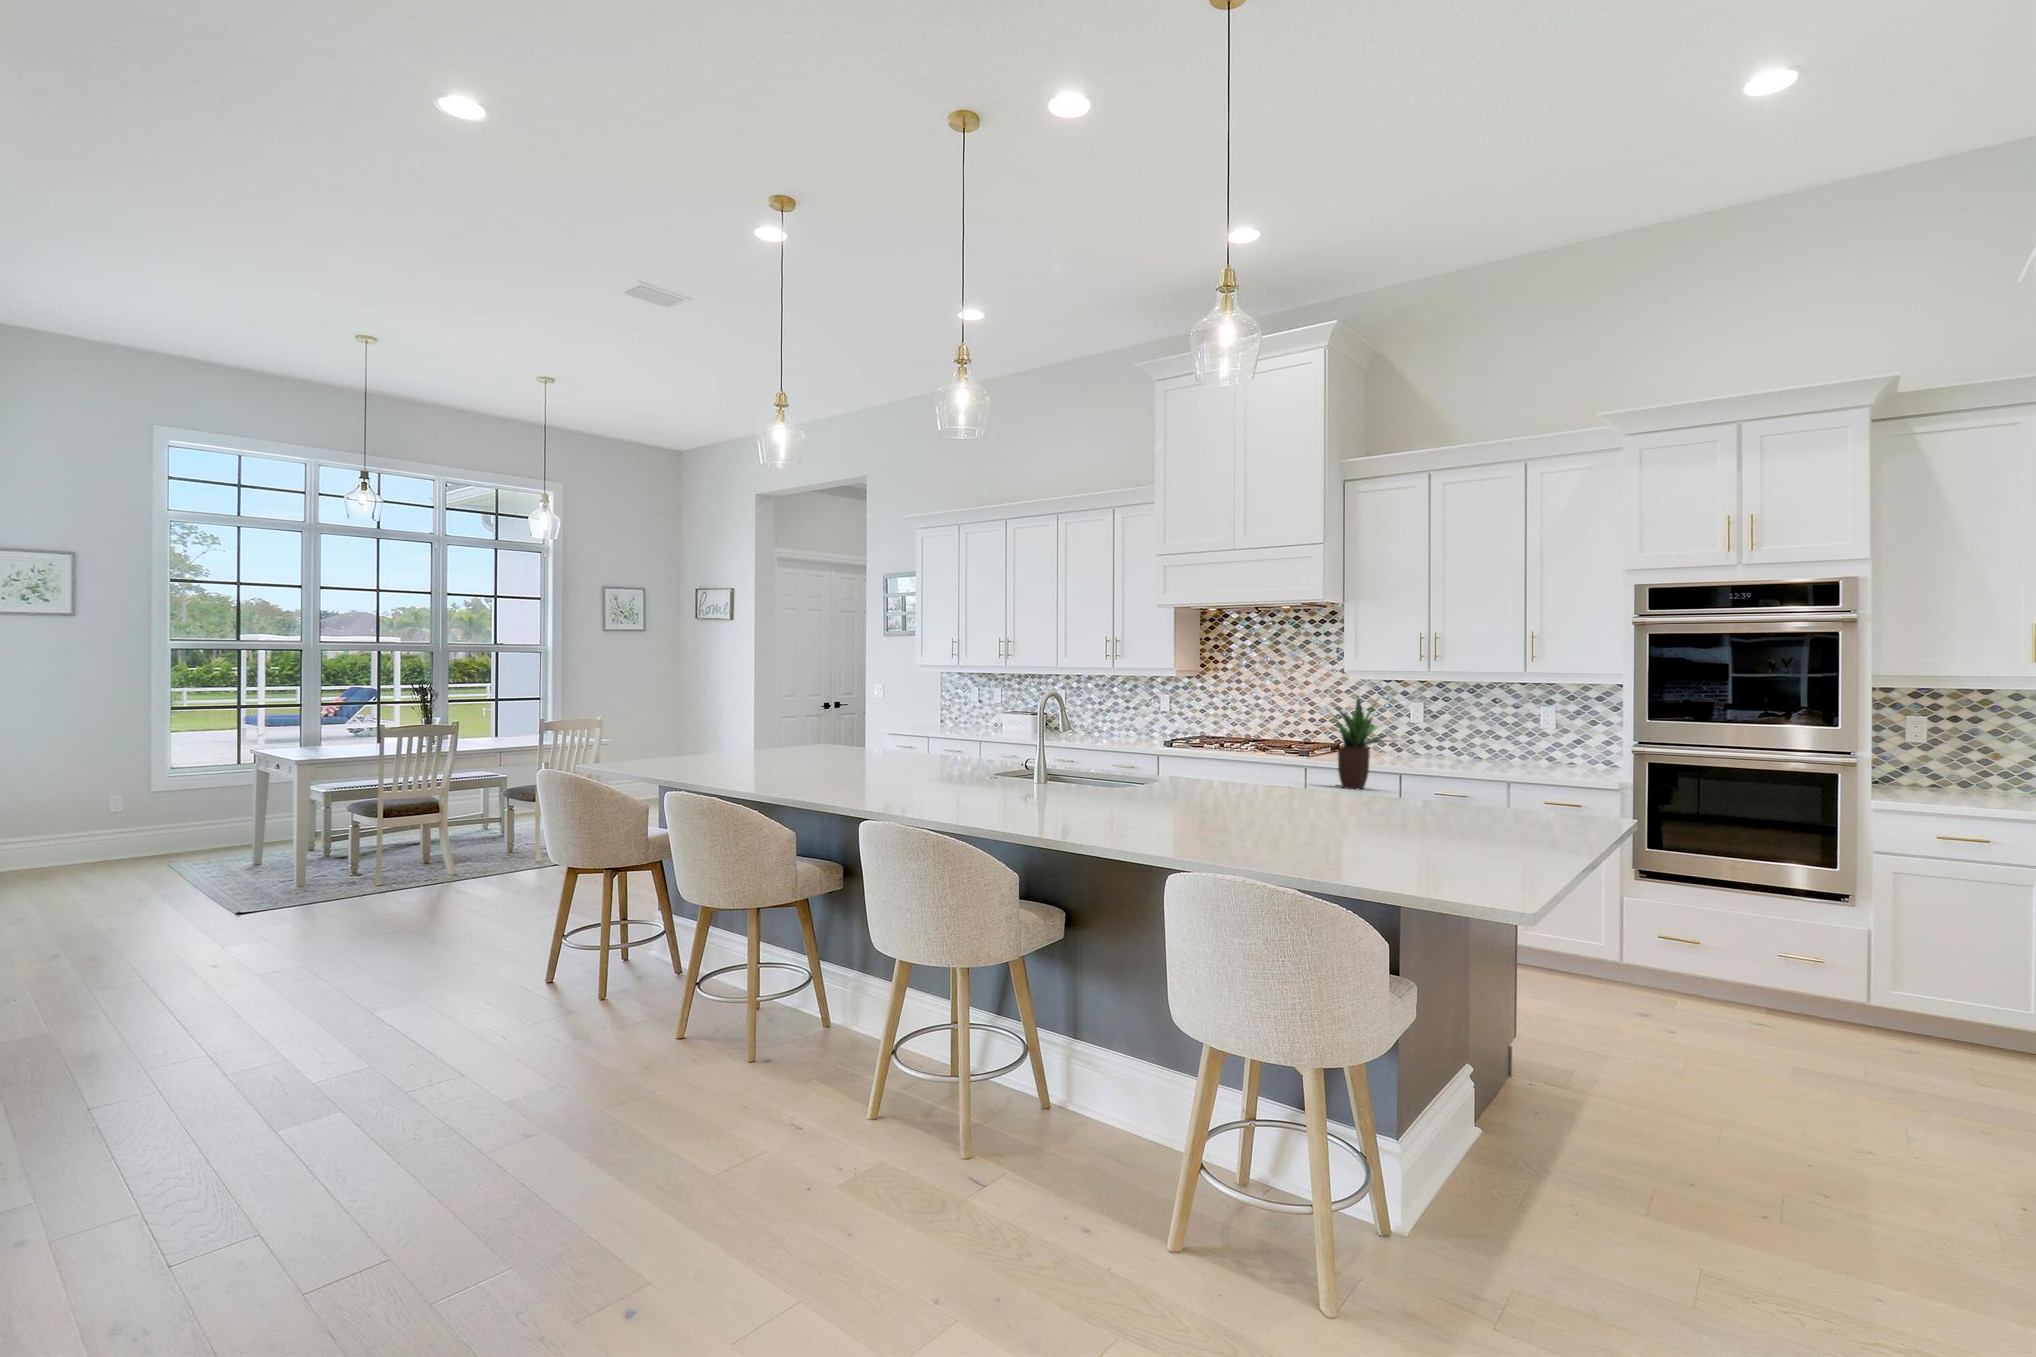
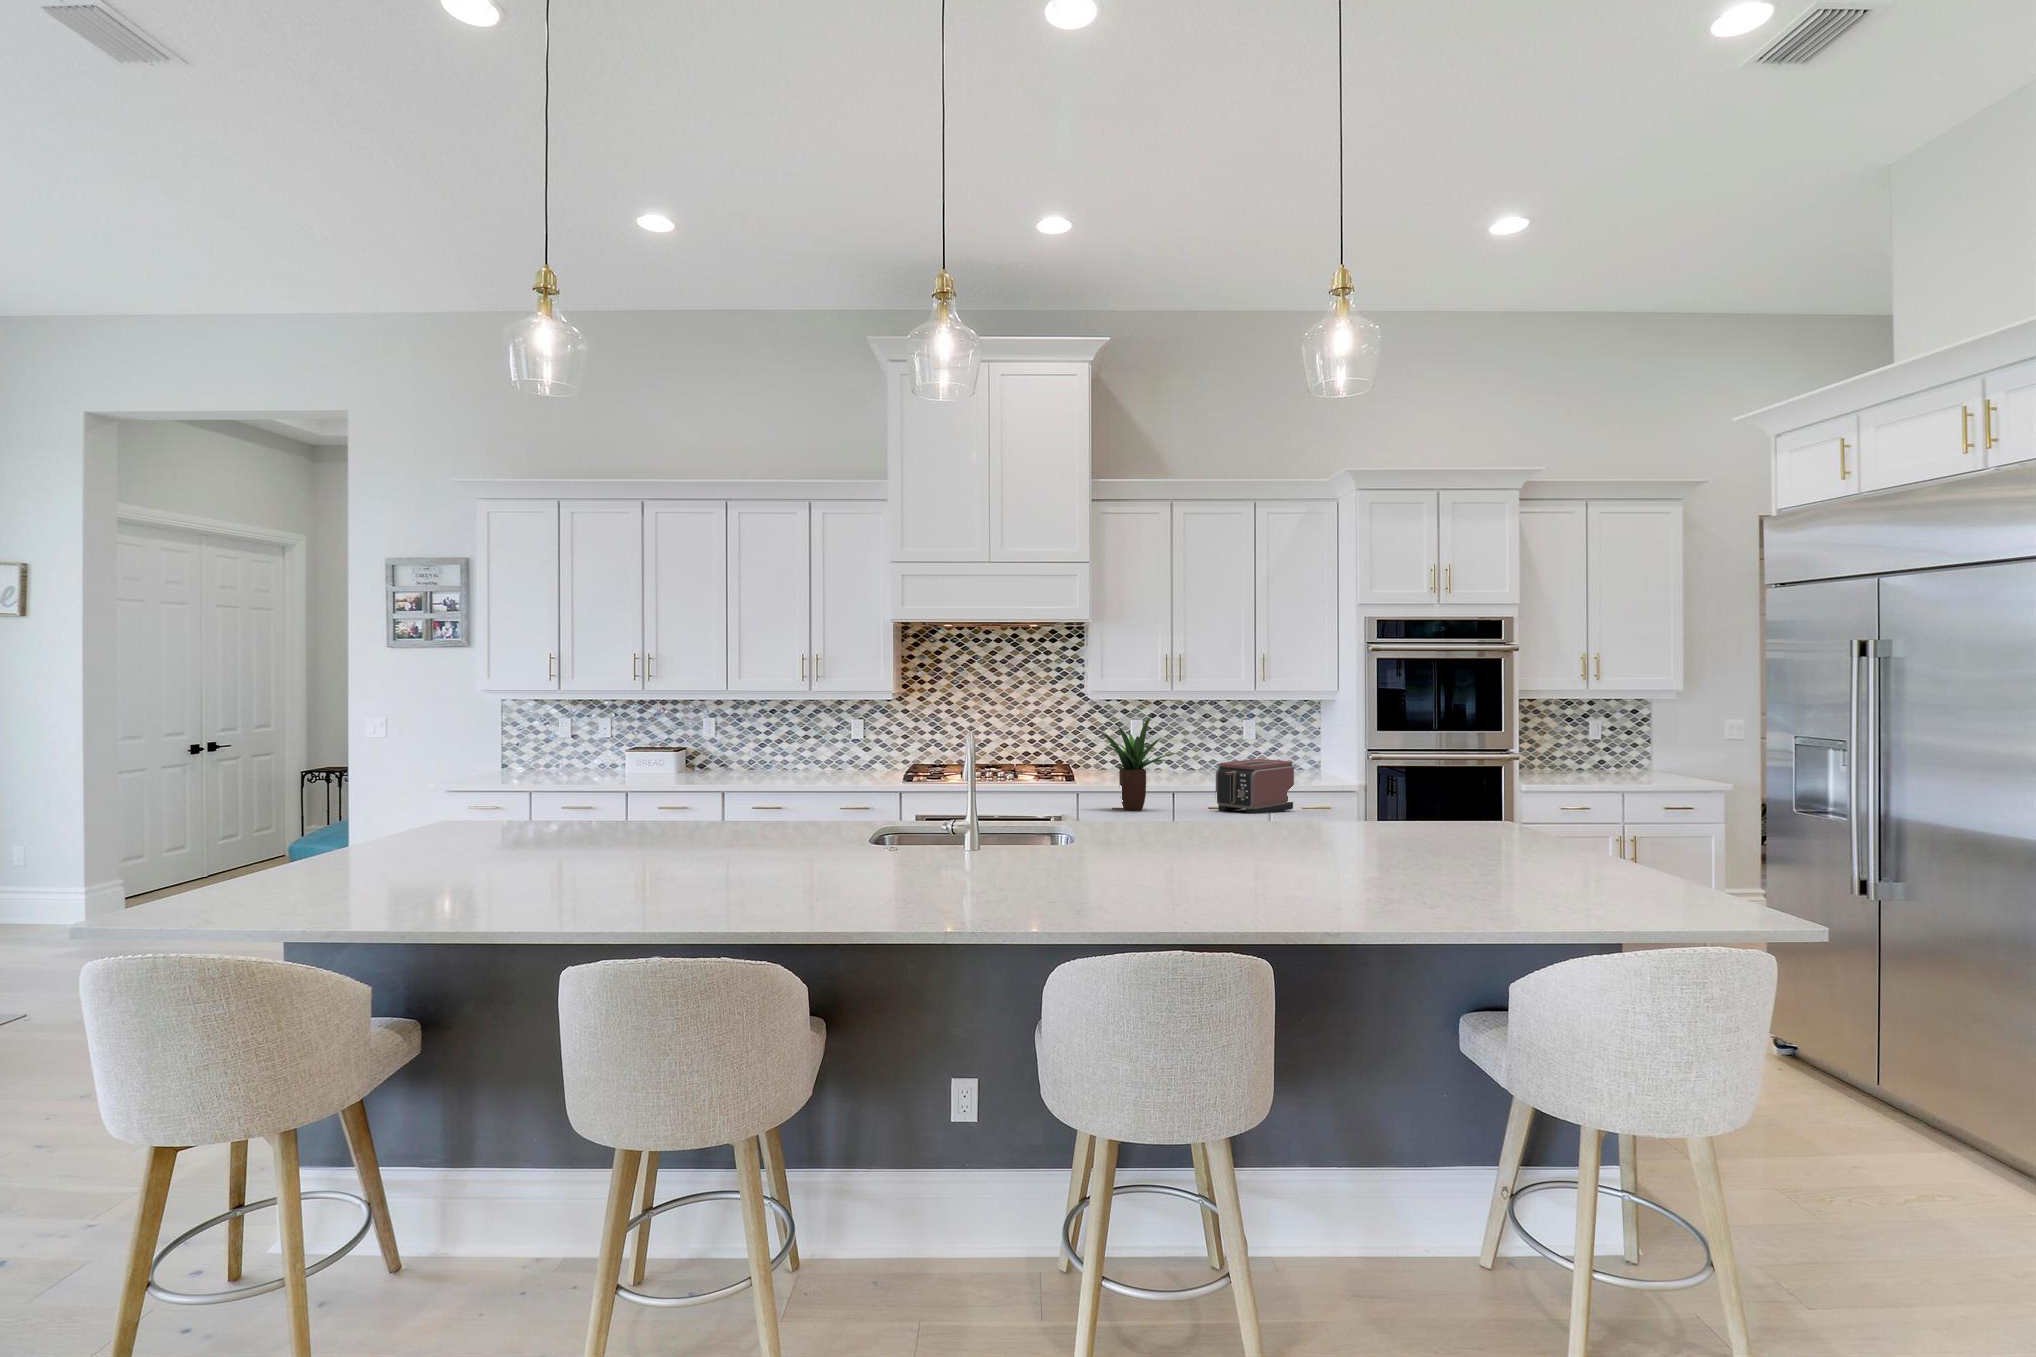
toaster: none [1437,746,1539,803] -> present [1216,759,1294,814]

